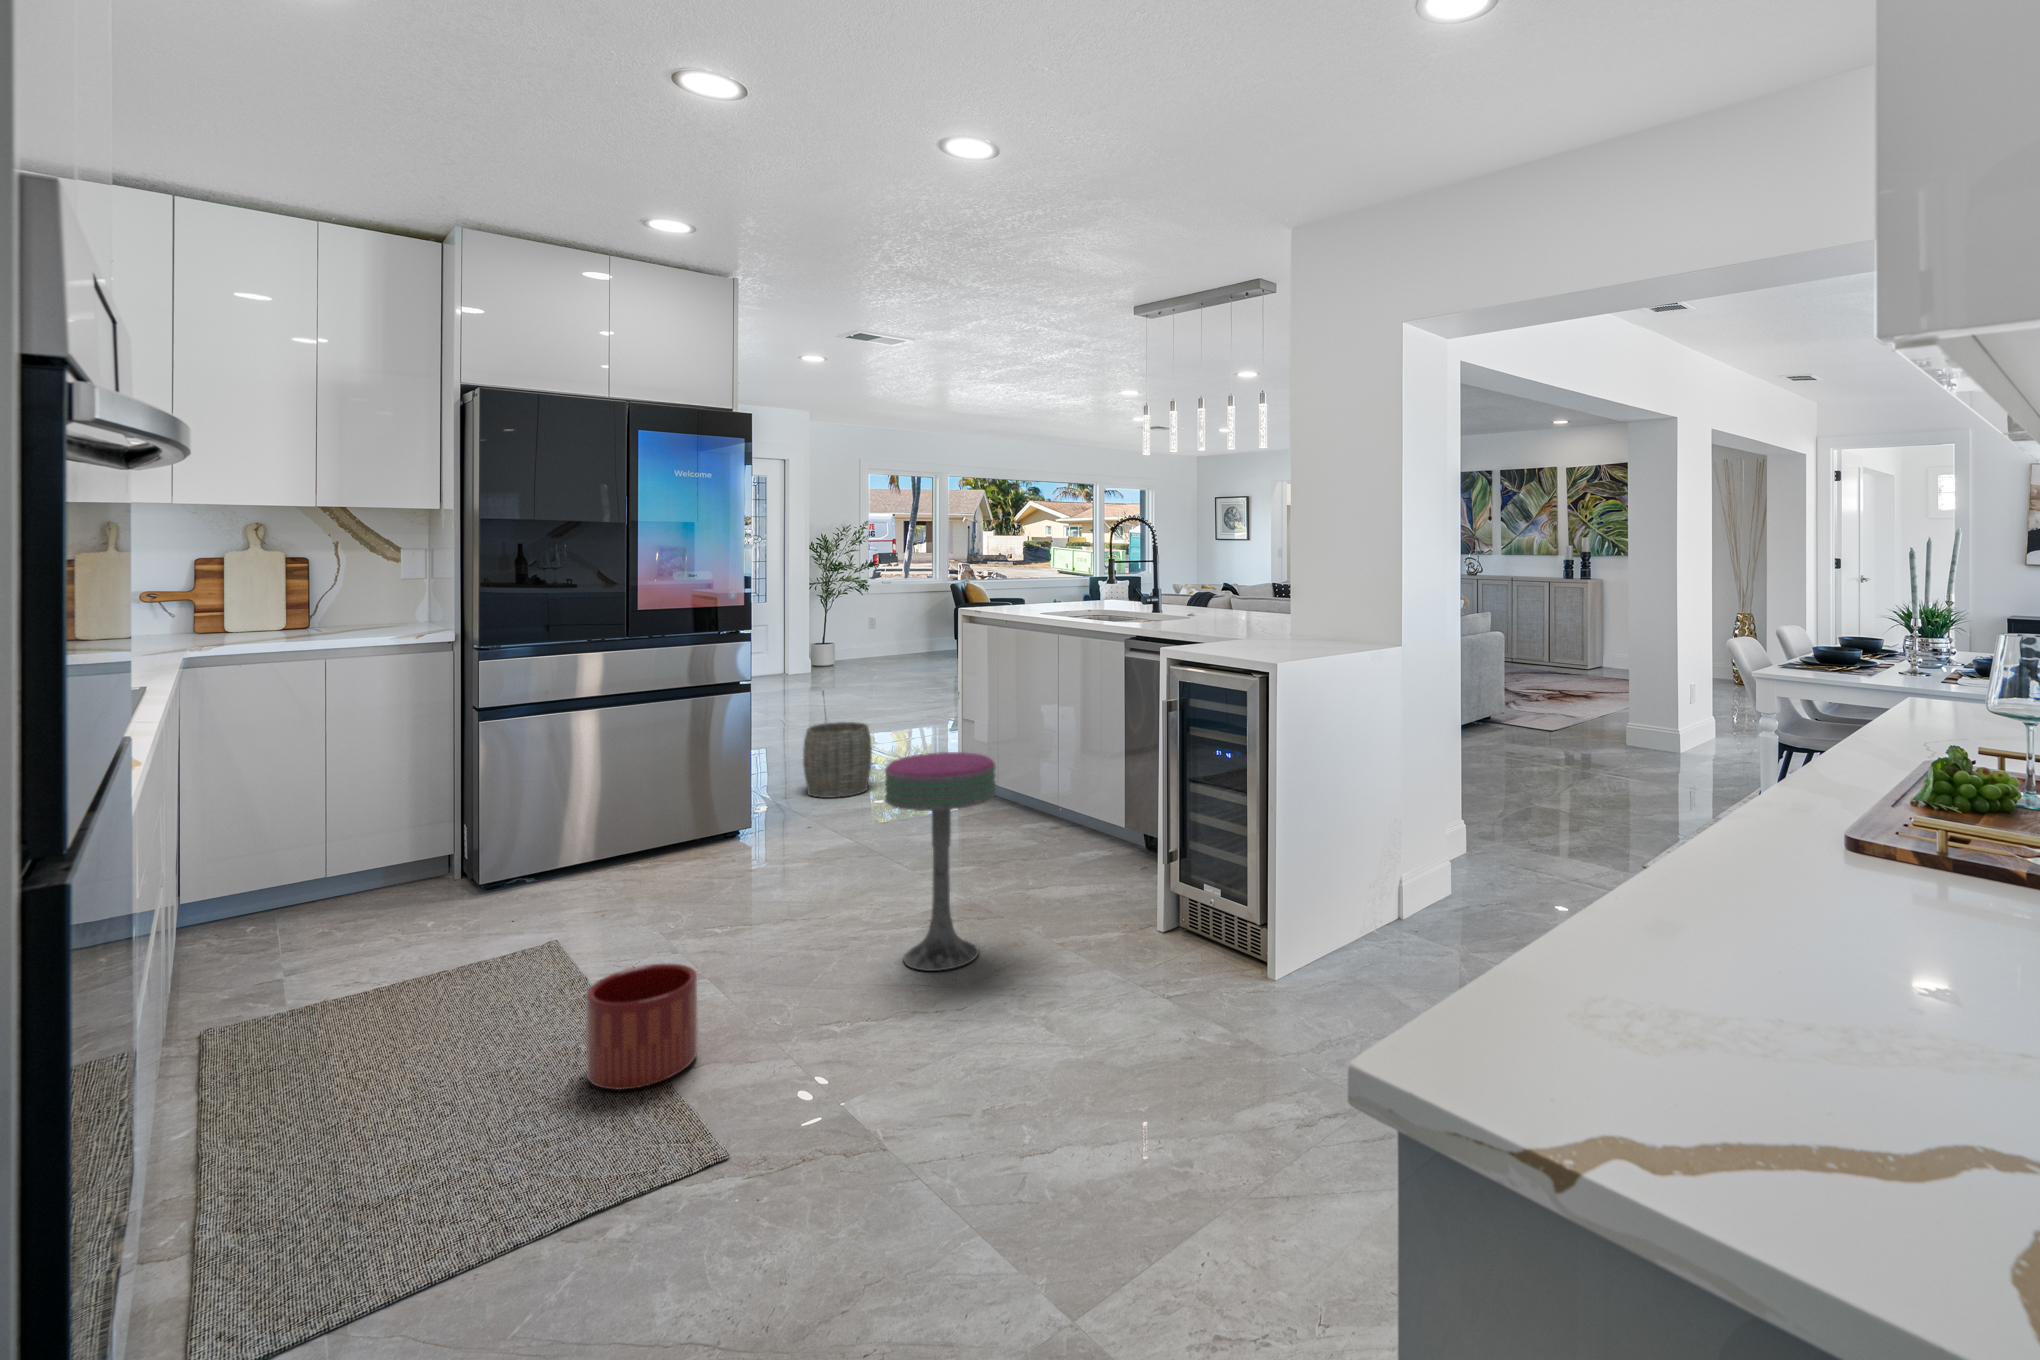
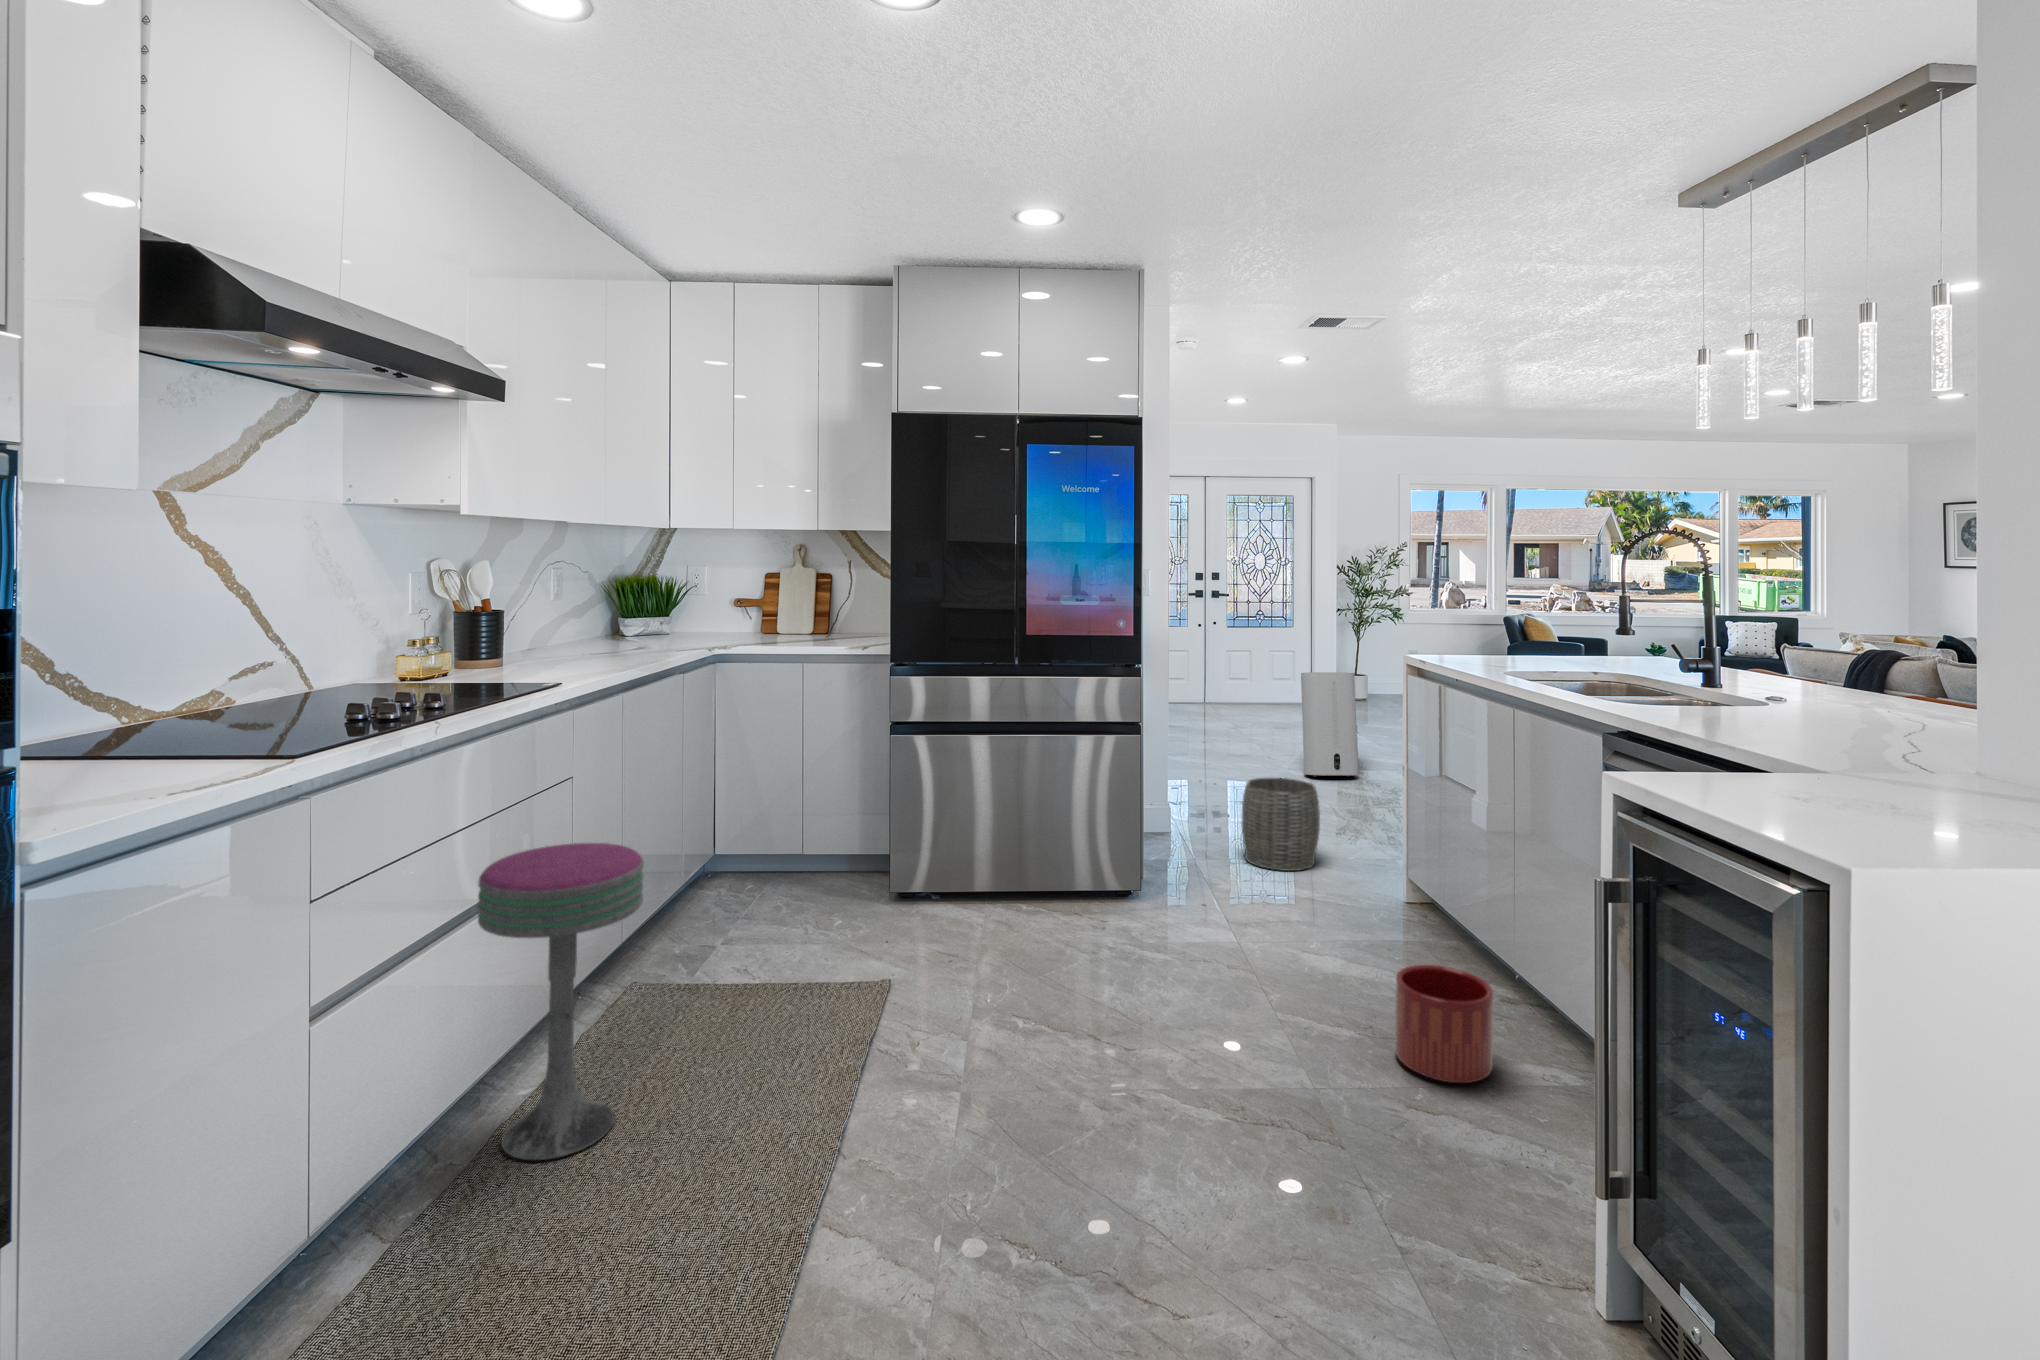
air purifier: none [789,636,844,732] -> present [1301,672,1358,777]
bar stool: present [885,752,996,971] -> present [478,843,644,1161]
planter: present [586,964,698,1090] -> present [1394,965,1493,1083]

